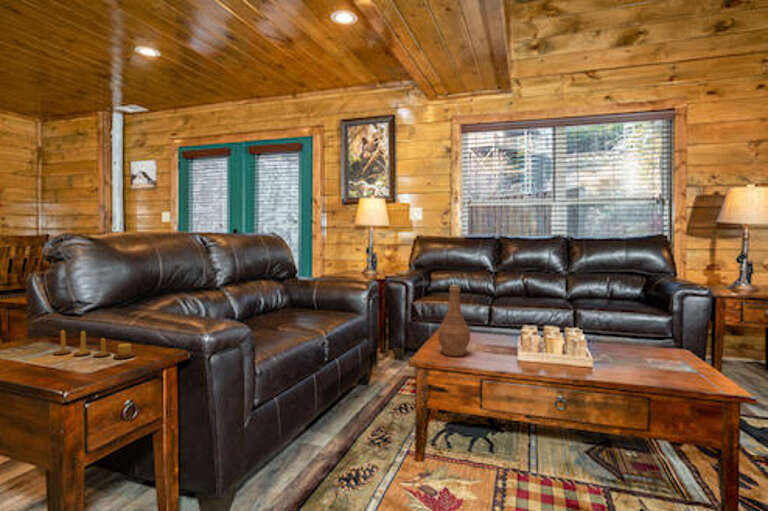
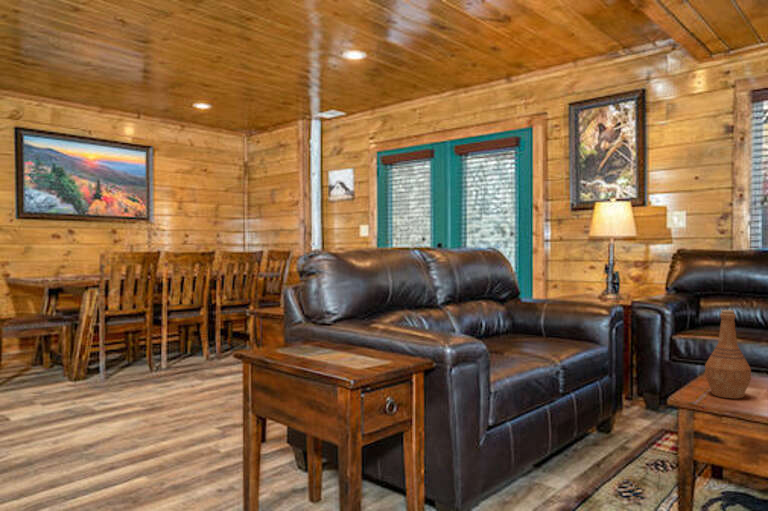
candle: present [54,330,135,358] -> none [327,332,392,360]

